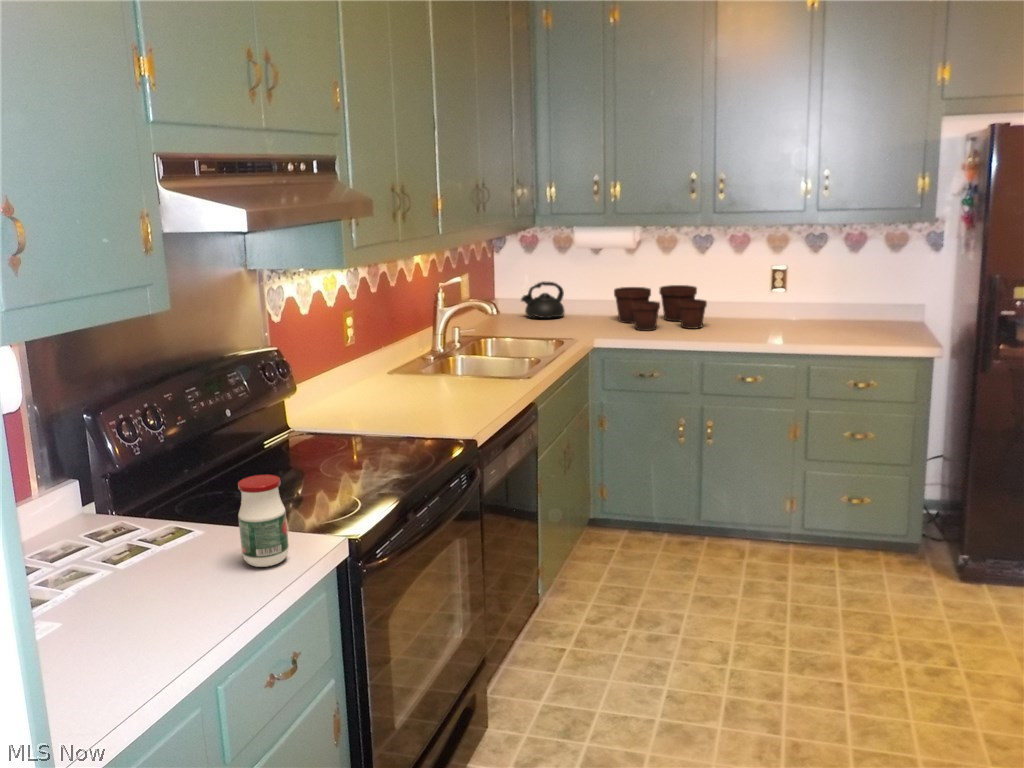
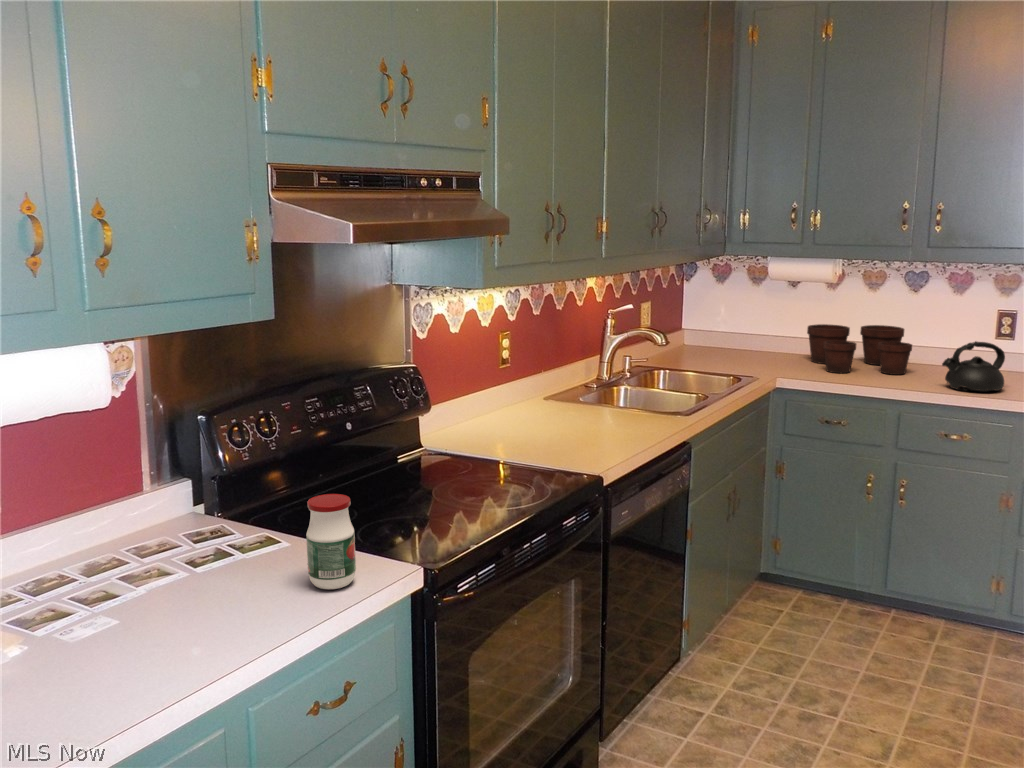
teapot: present [521,282,564,319] -> present [942,341,1005,392]

